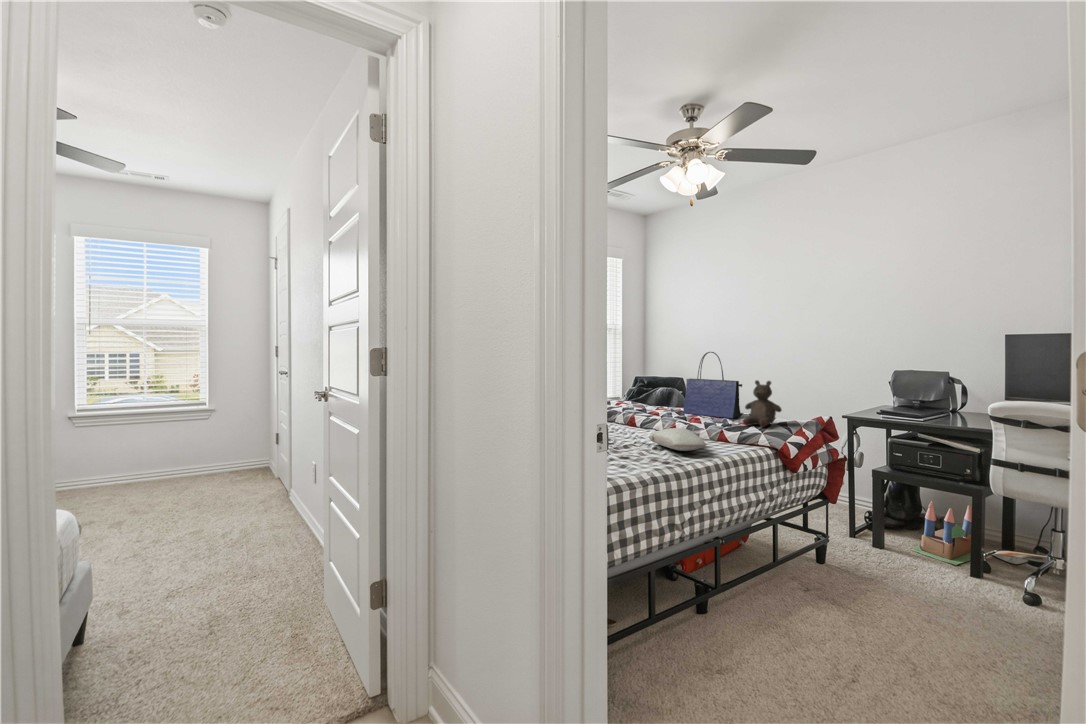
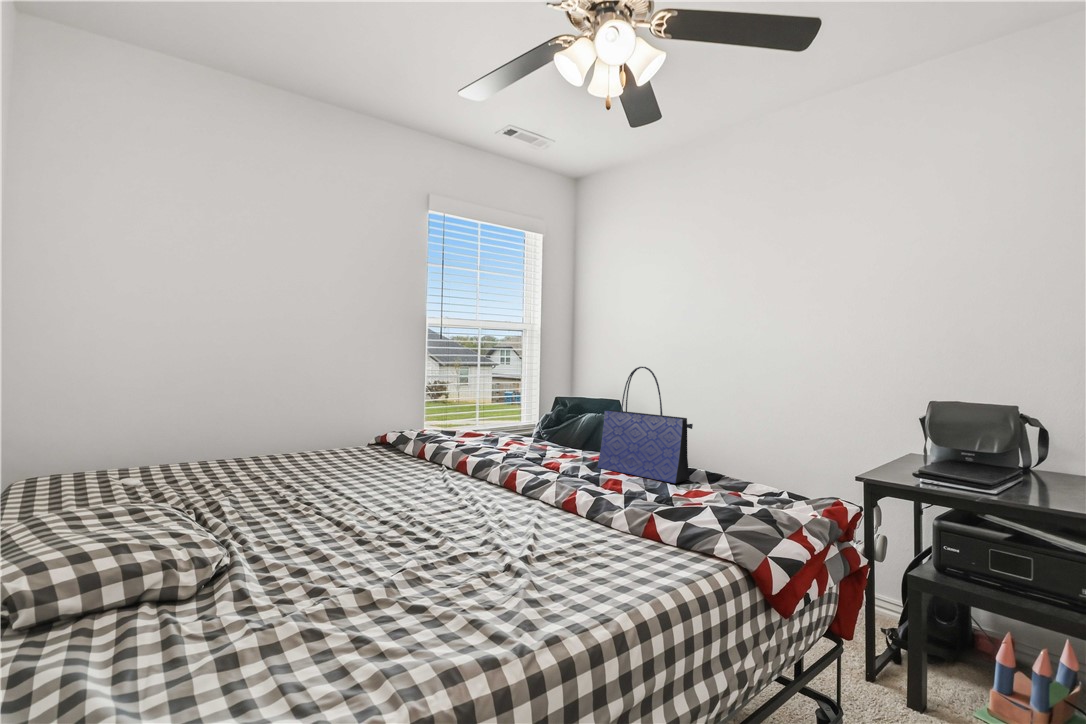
stuffed bear: present [743,380,782,427] -> none [691,420,760,510]
pillow: present [649,428,706,451] -> none [507,518,604,583]

